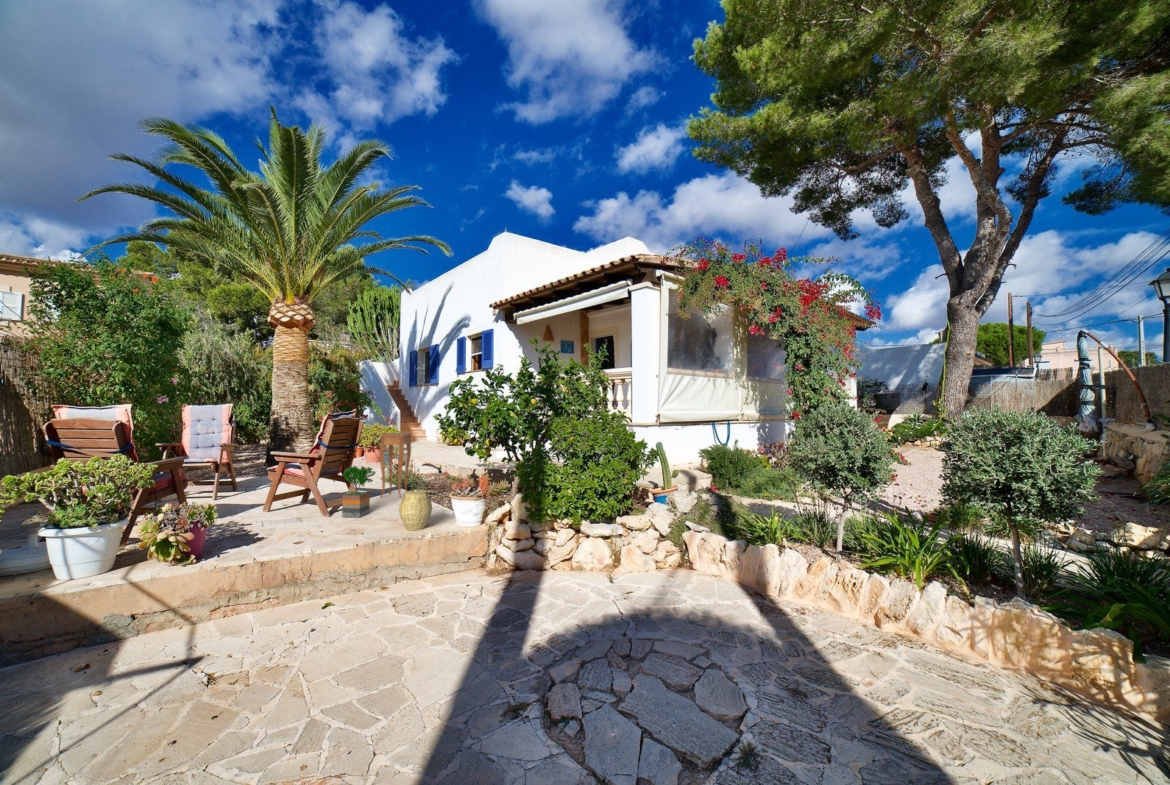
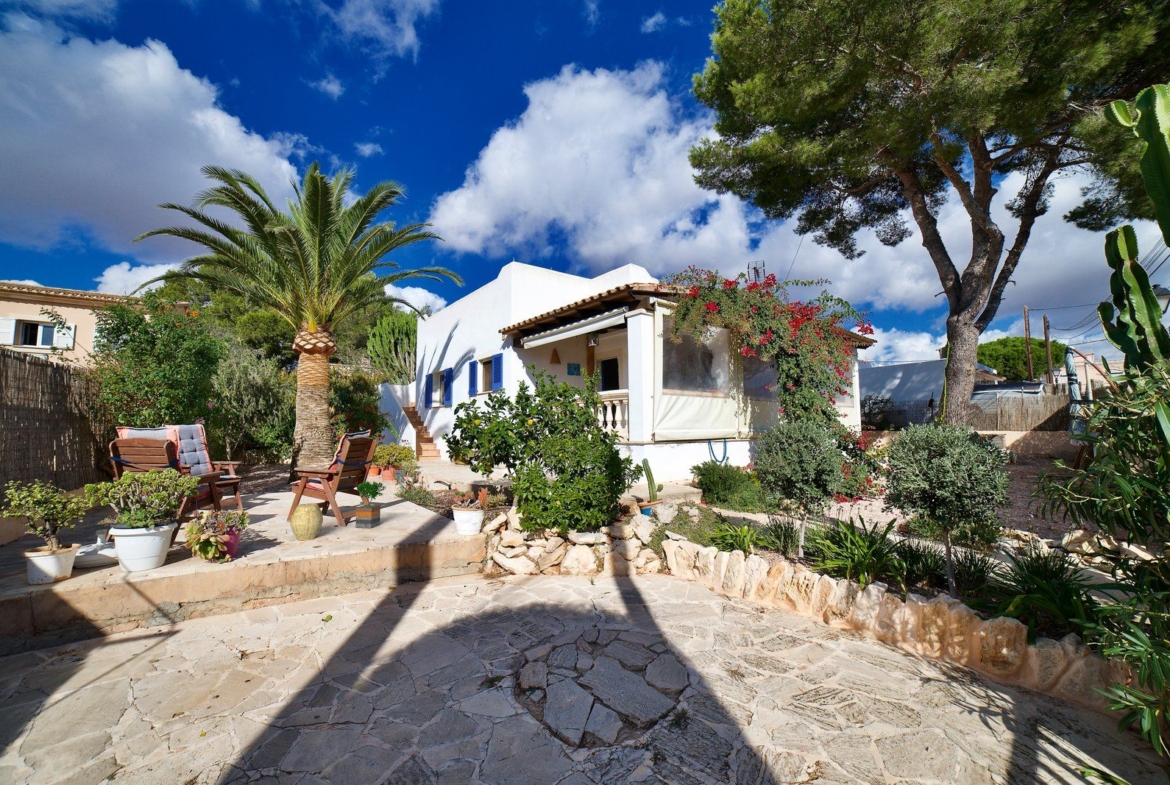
side table: present [380,433,412,497] -> none [390,452,421,512]
woven basket: present [399,490,432,530] -> present [290,503,323,540]

